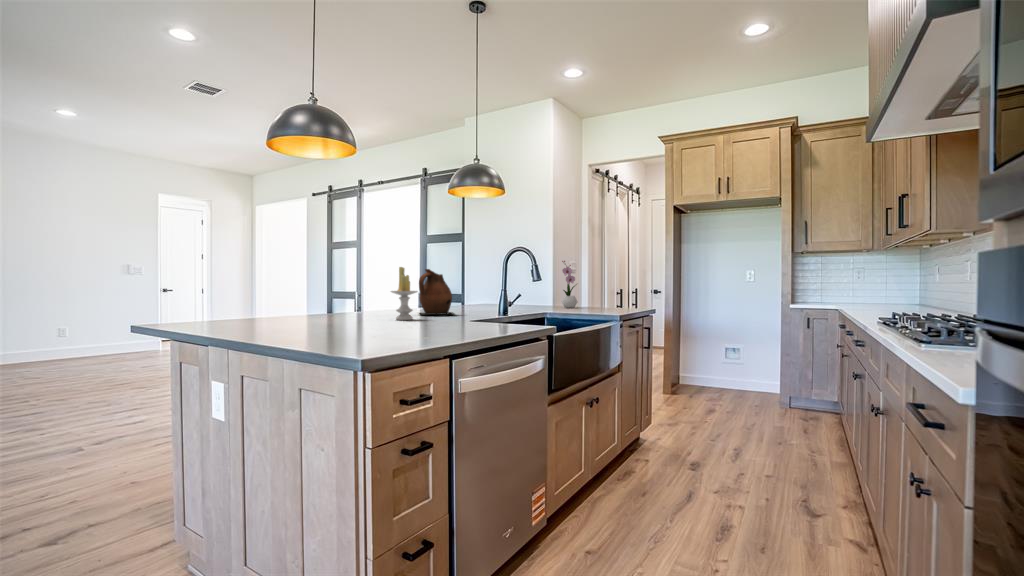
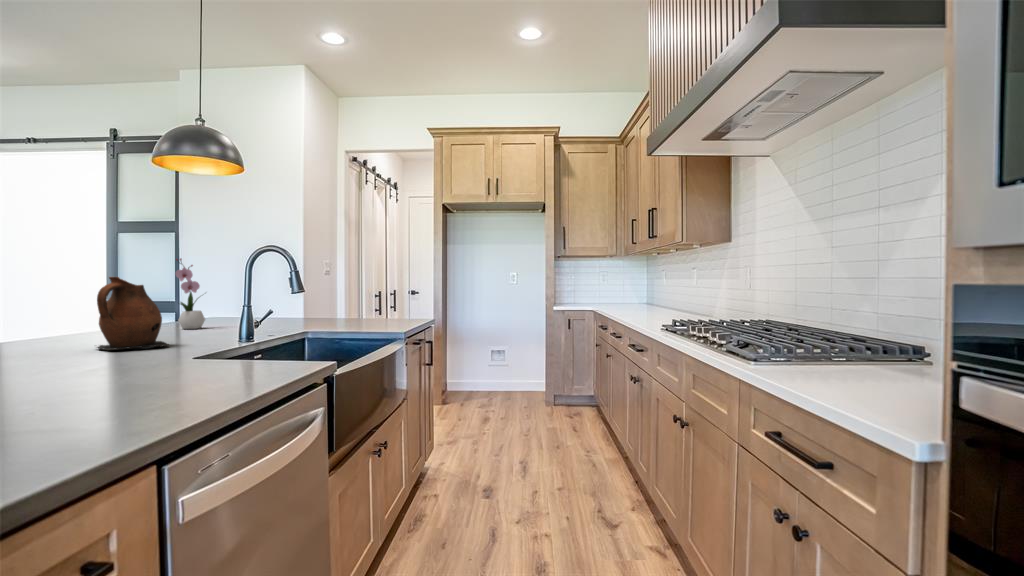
flower arrangement: present [562,261,578,308] -> present [175,258,205,329]
candle: present [391,267,418,320] -> none [35,275,96,367]

